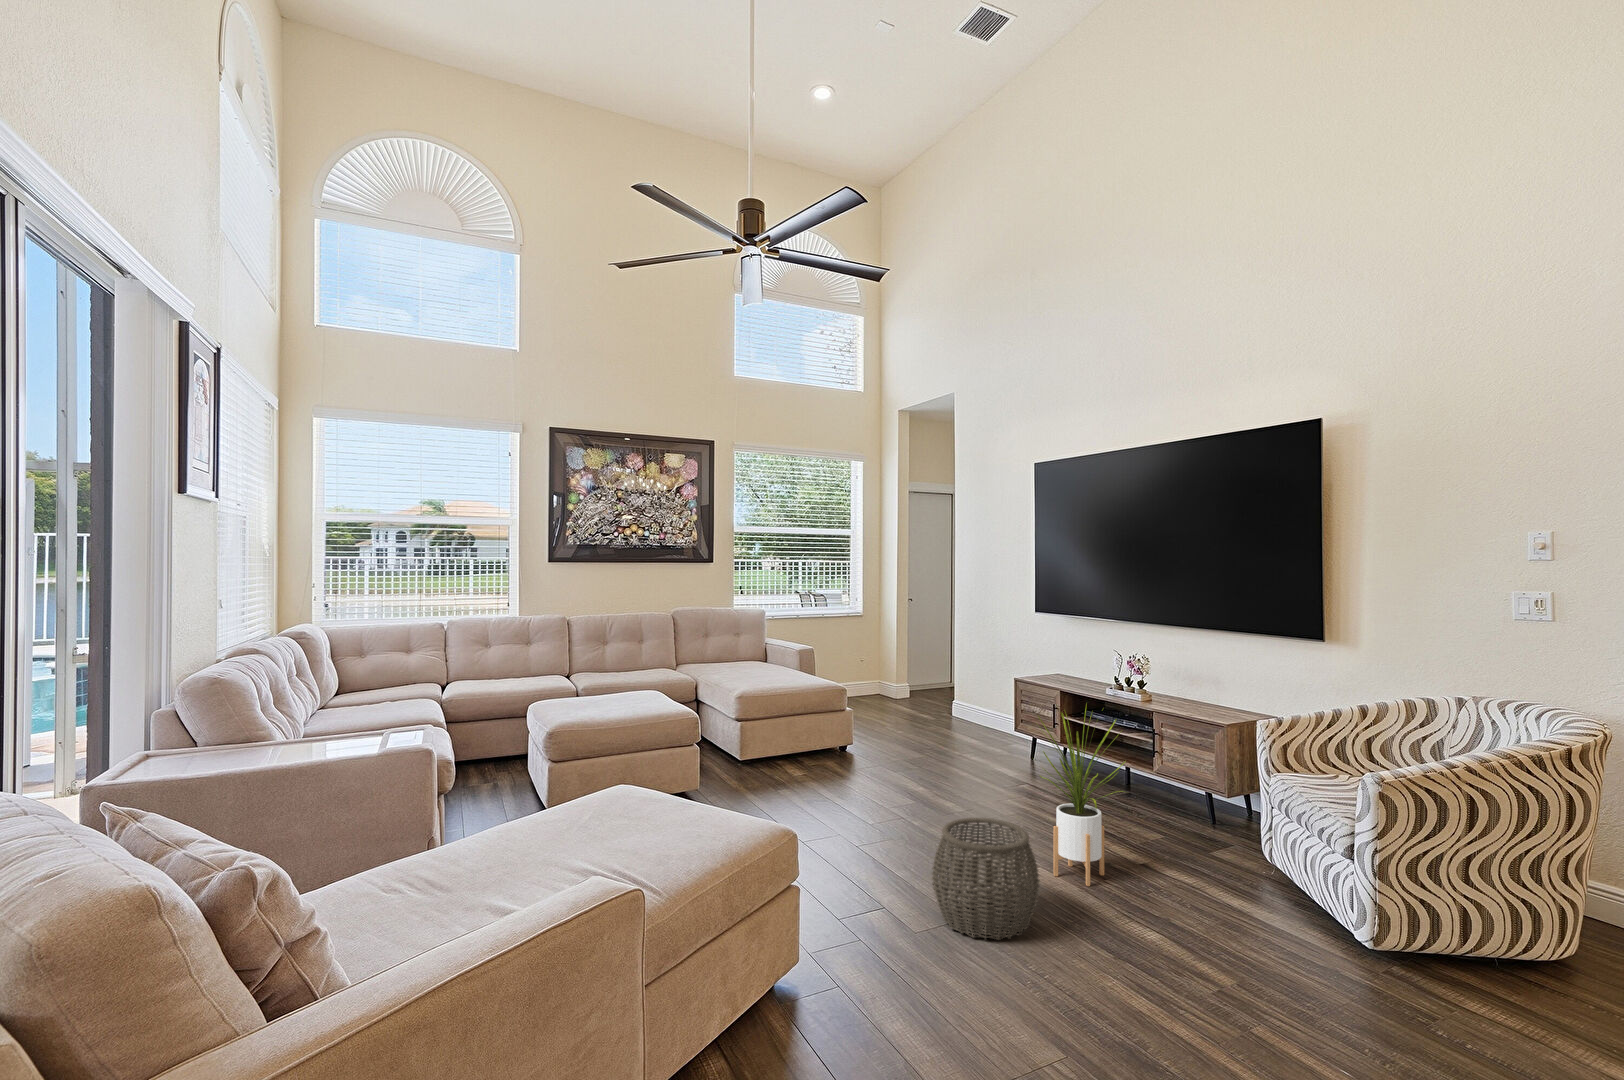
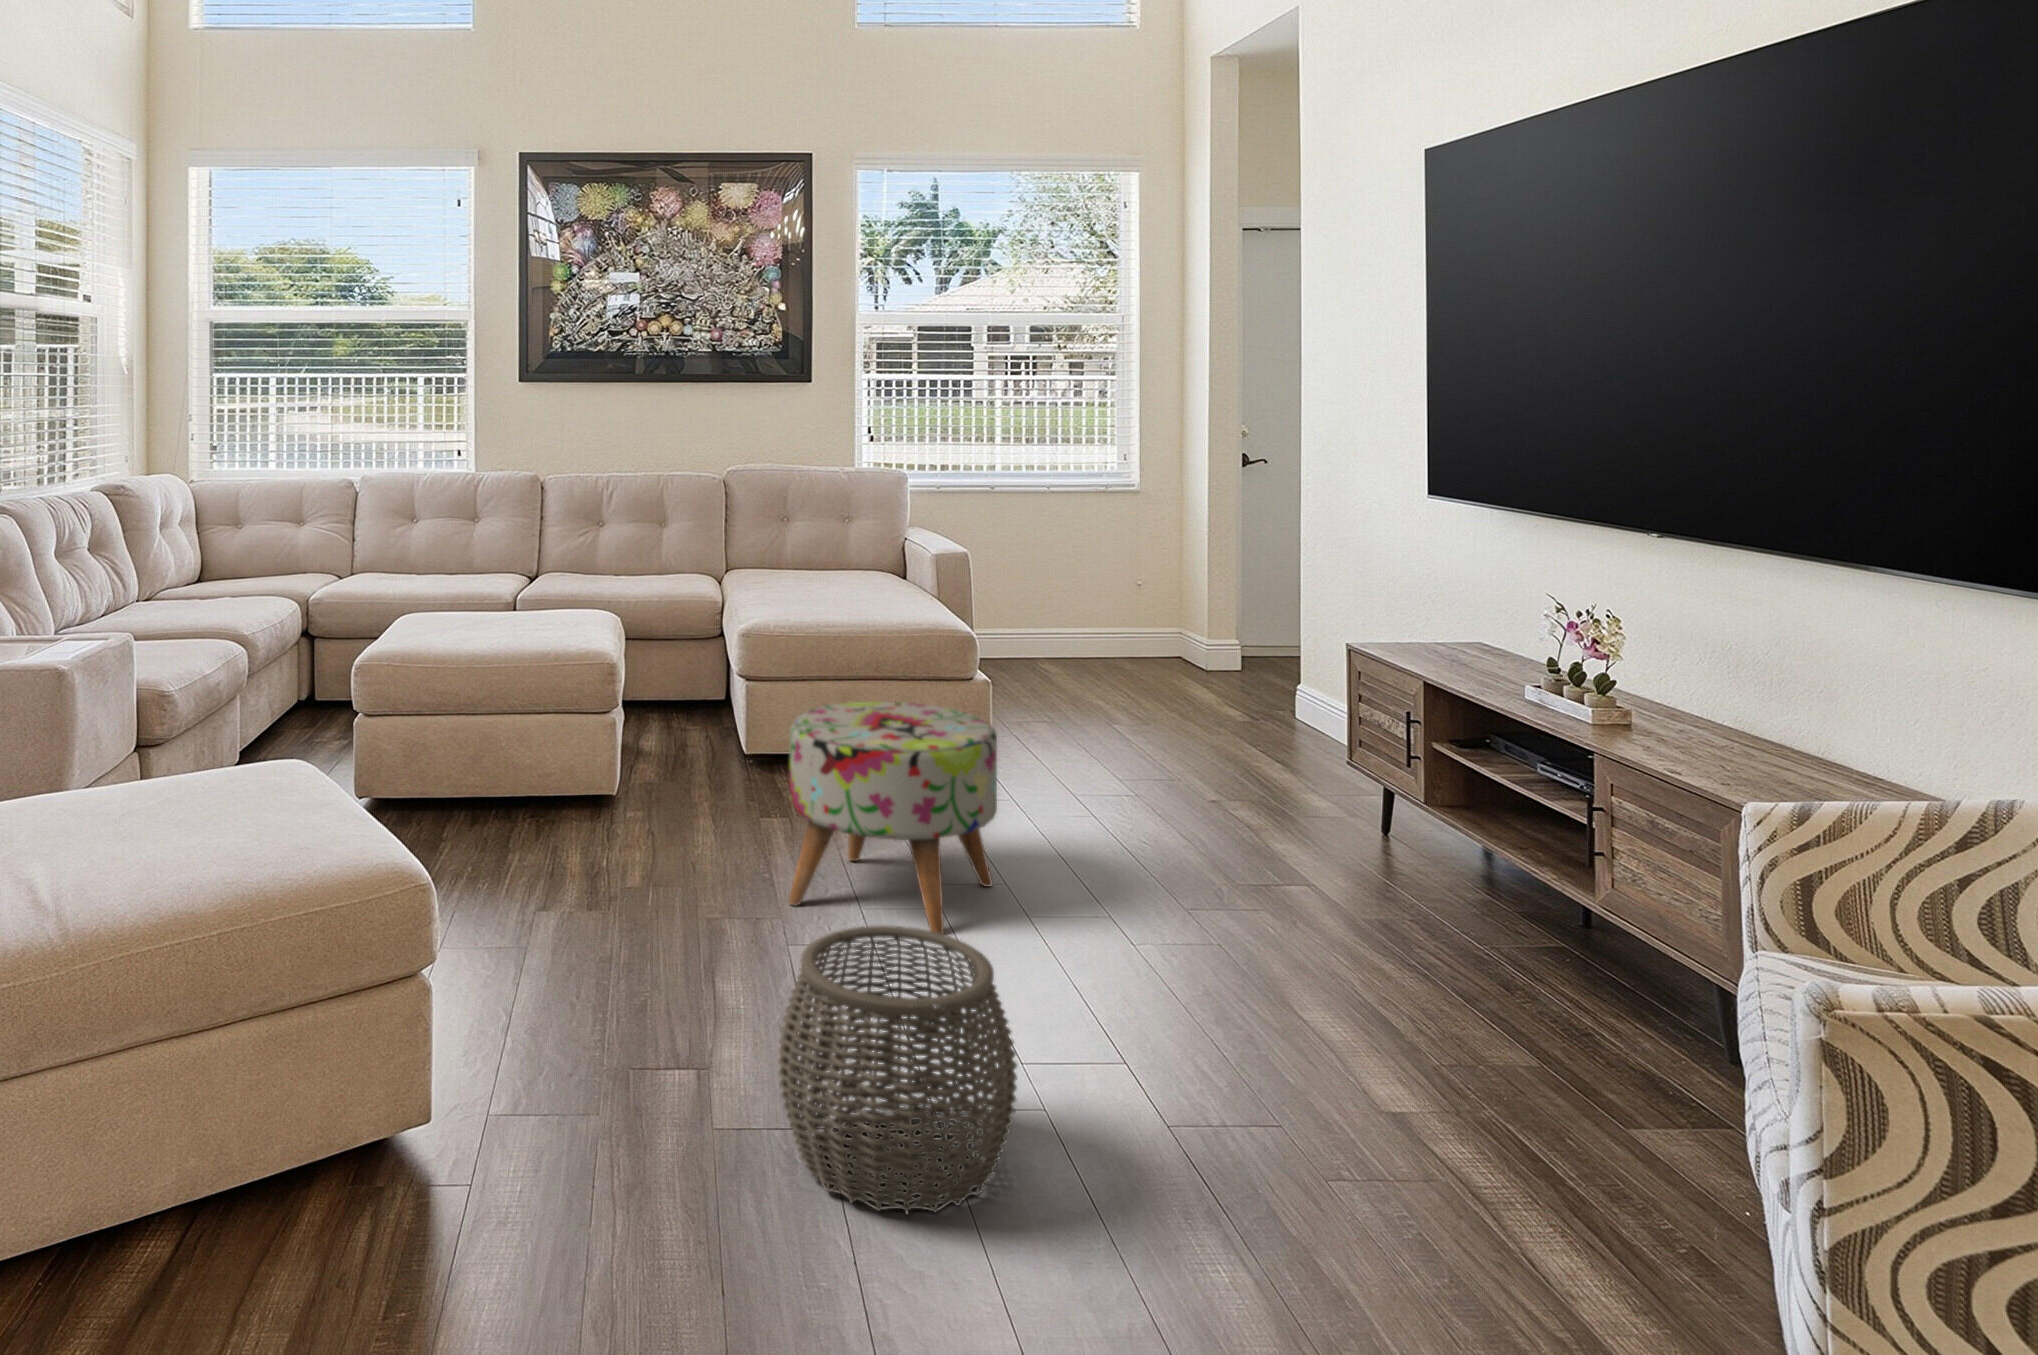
house plant: present [1038,710,1125,886] -> none [1116,697,1350,1141]
ottoman: none [819,722,918,829] -> present [788,701,997,934]

